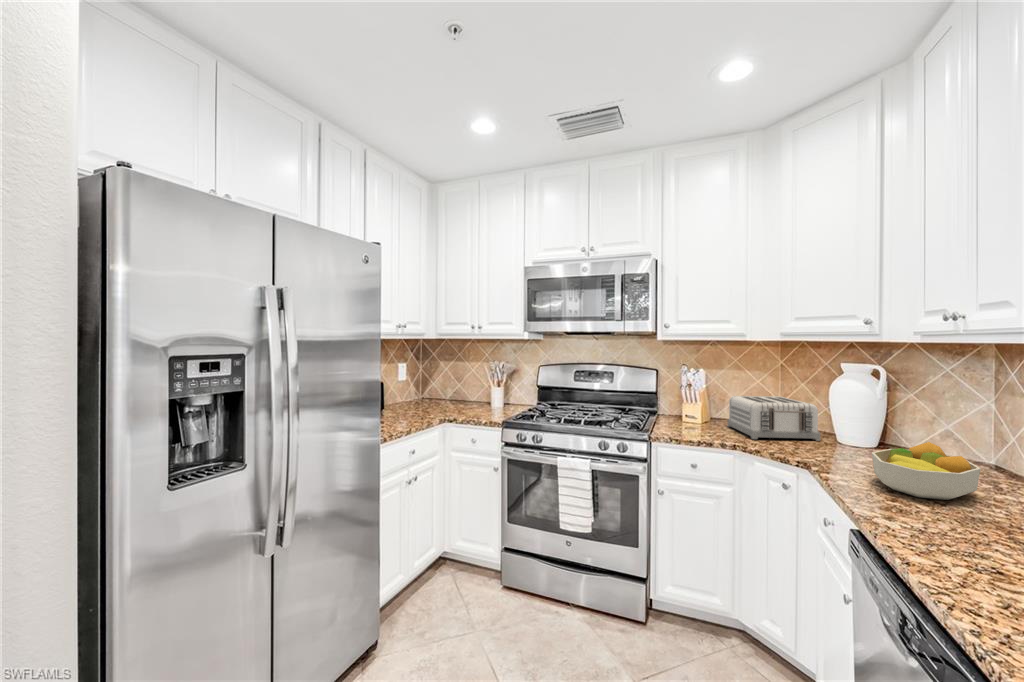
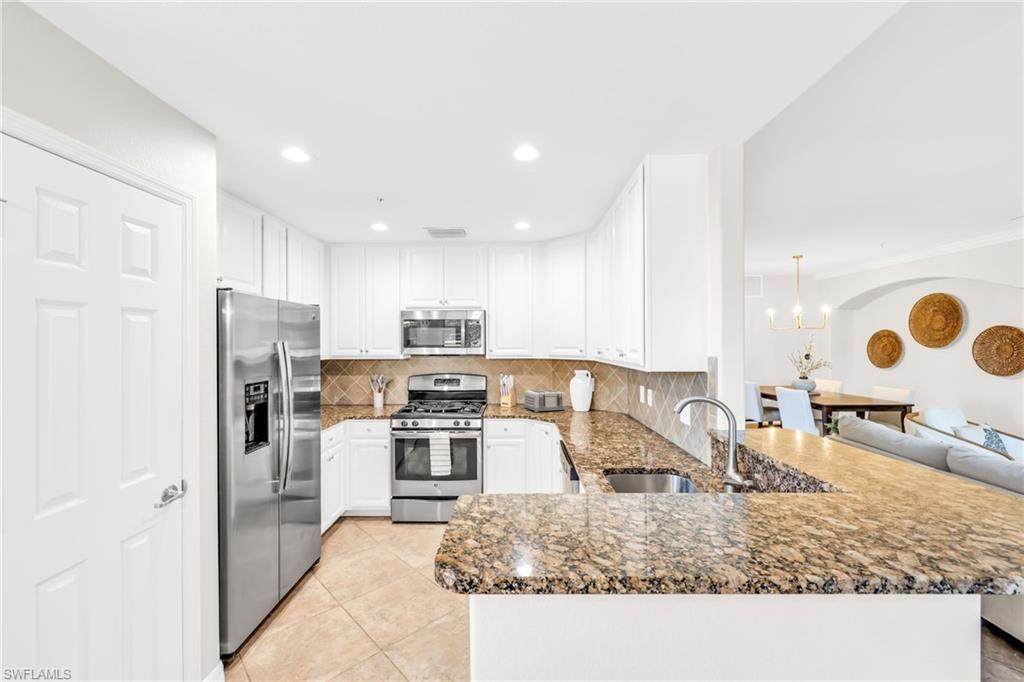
fruit bowl: present [872,442,981,500] -> none [580,404,614,426]

